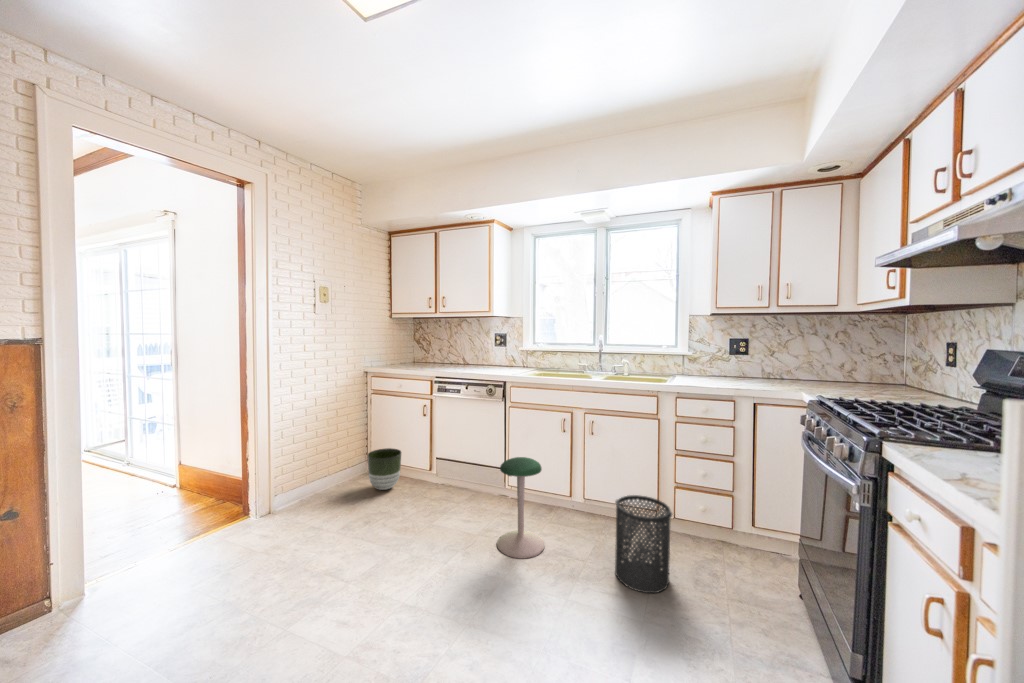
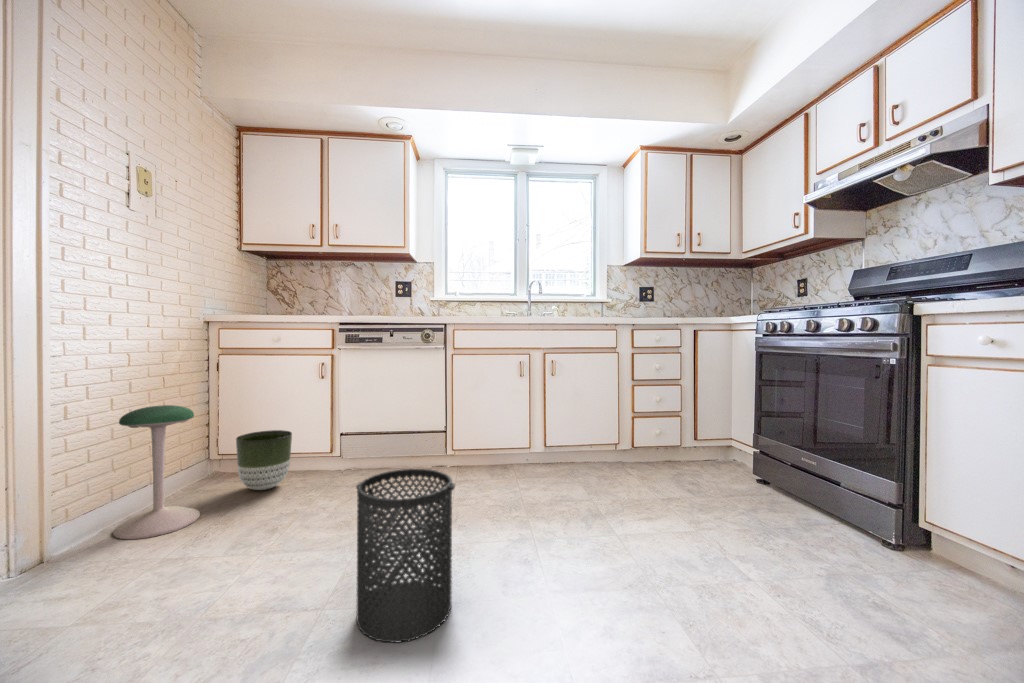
stool: present [497,457,545,558] -> present [113,405,200,539]
trash can: present [615,495,672,593] -> present [356,469,455,643]

